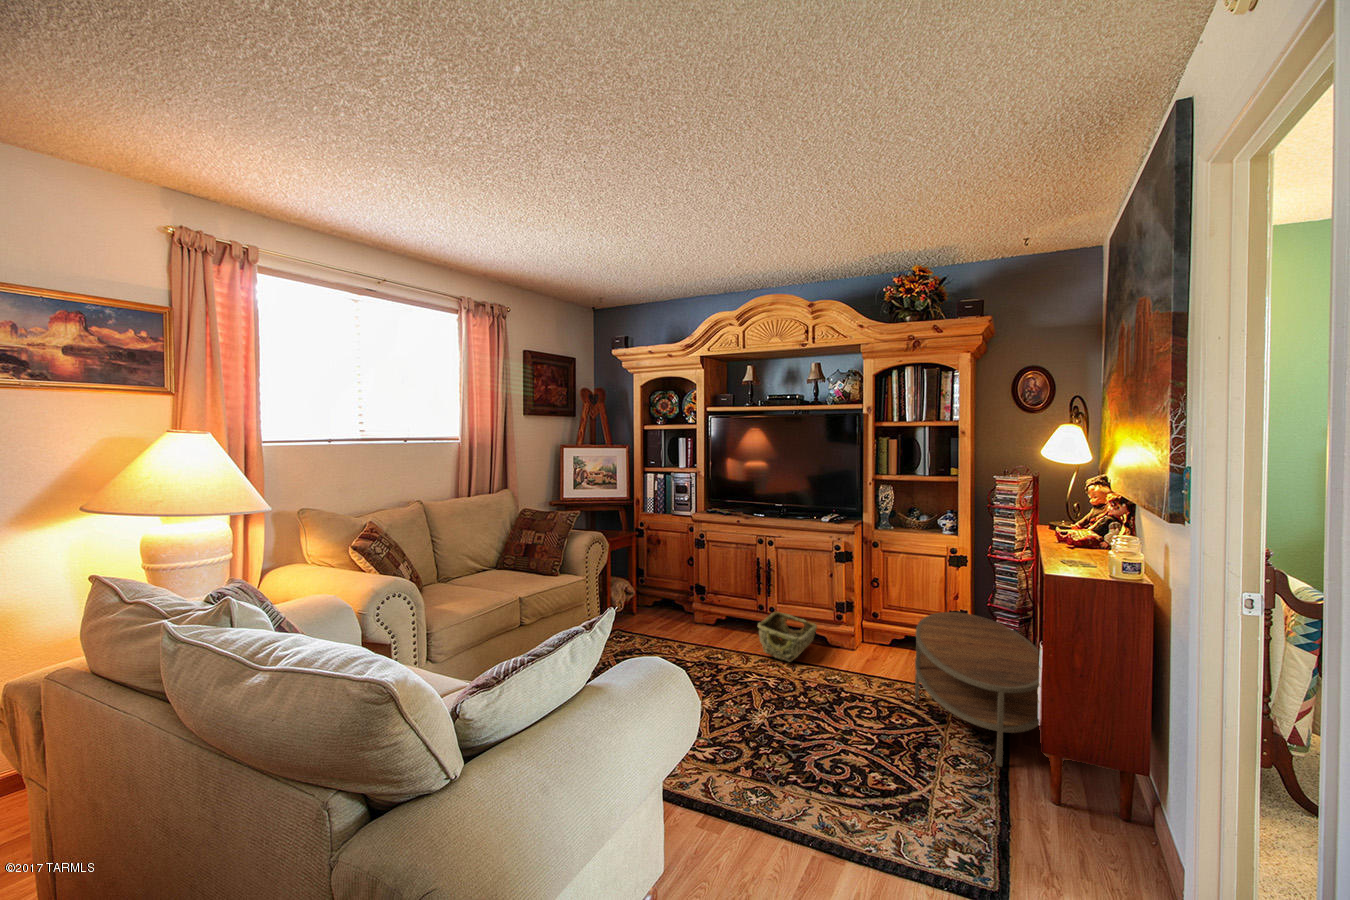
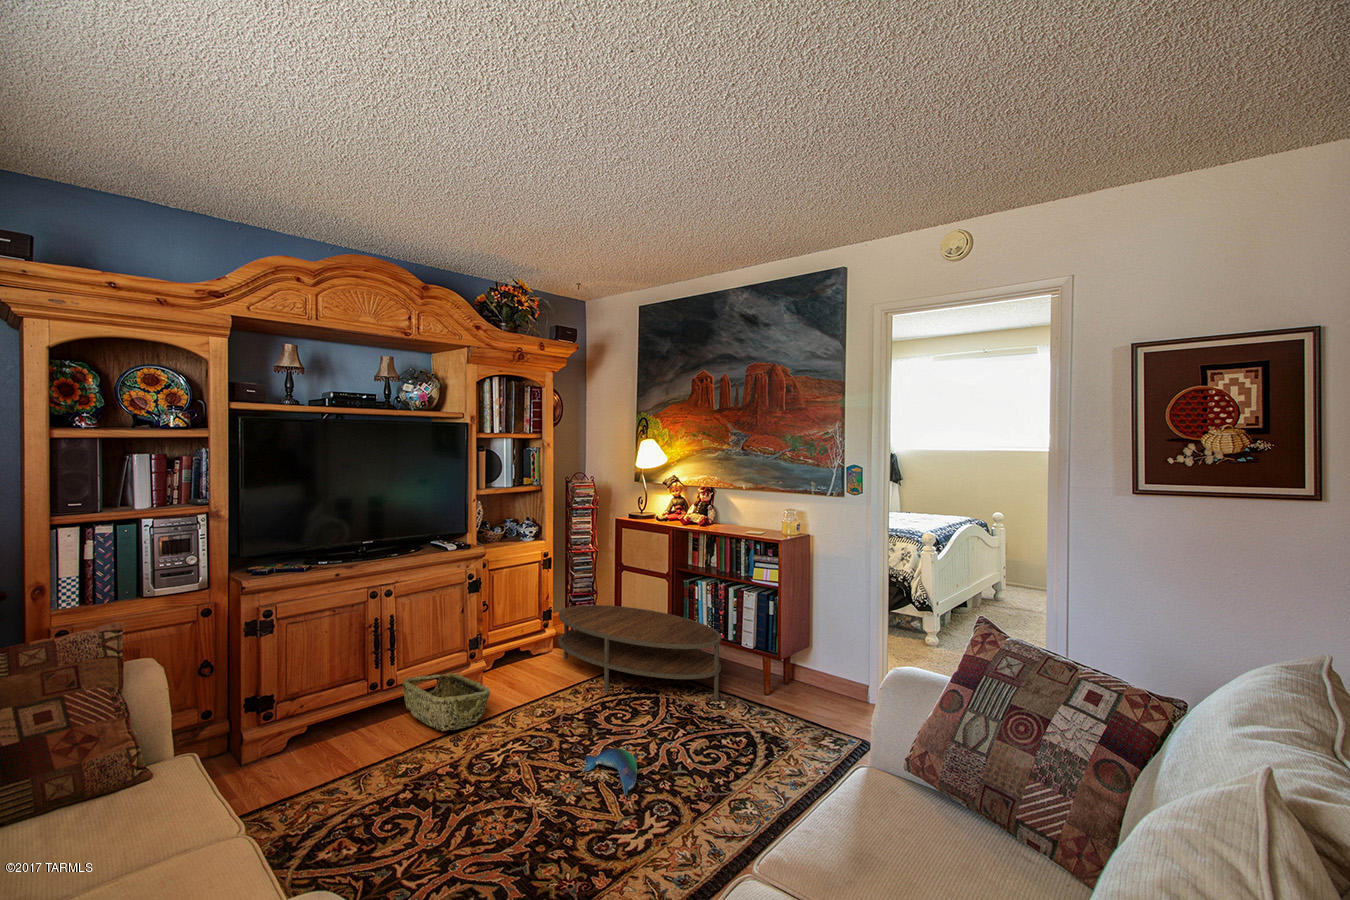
plush toy: none [754,707,797,741] -> present [584,748,638,795]

